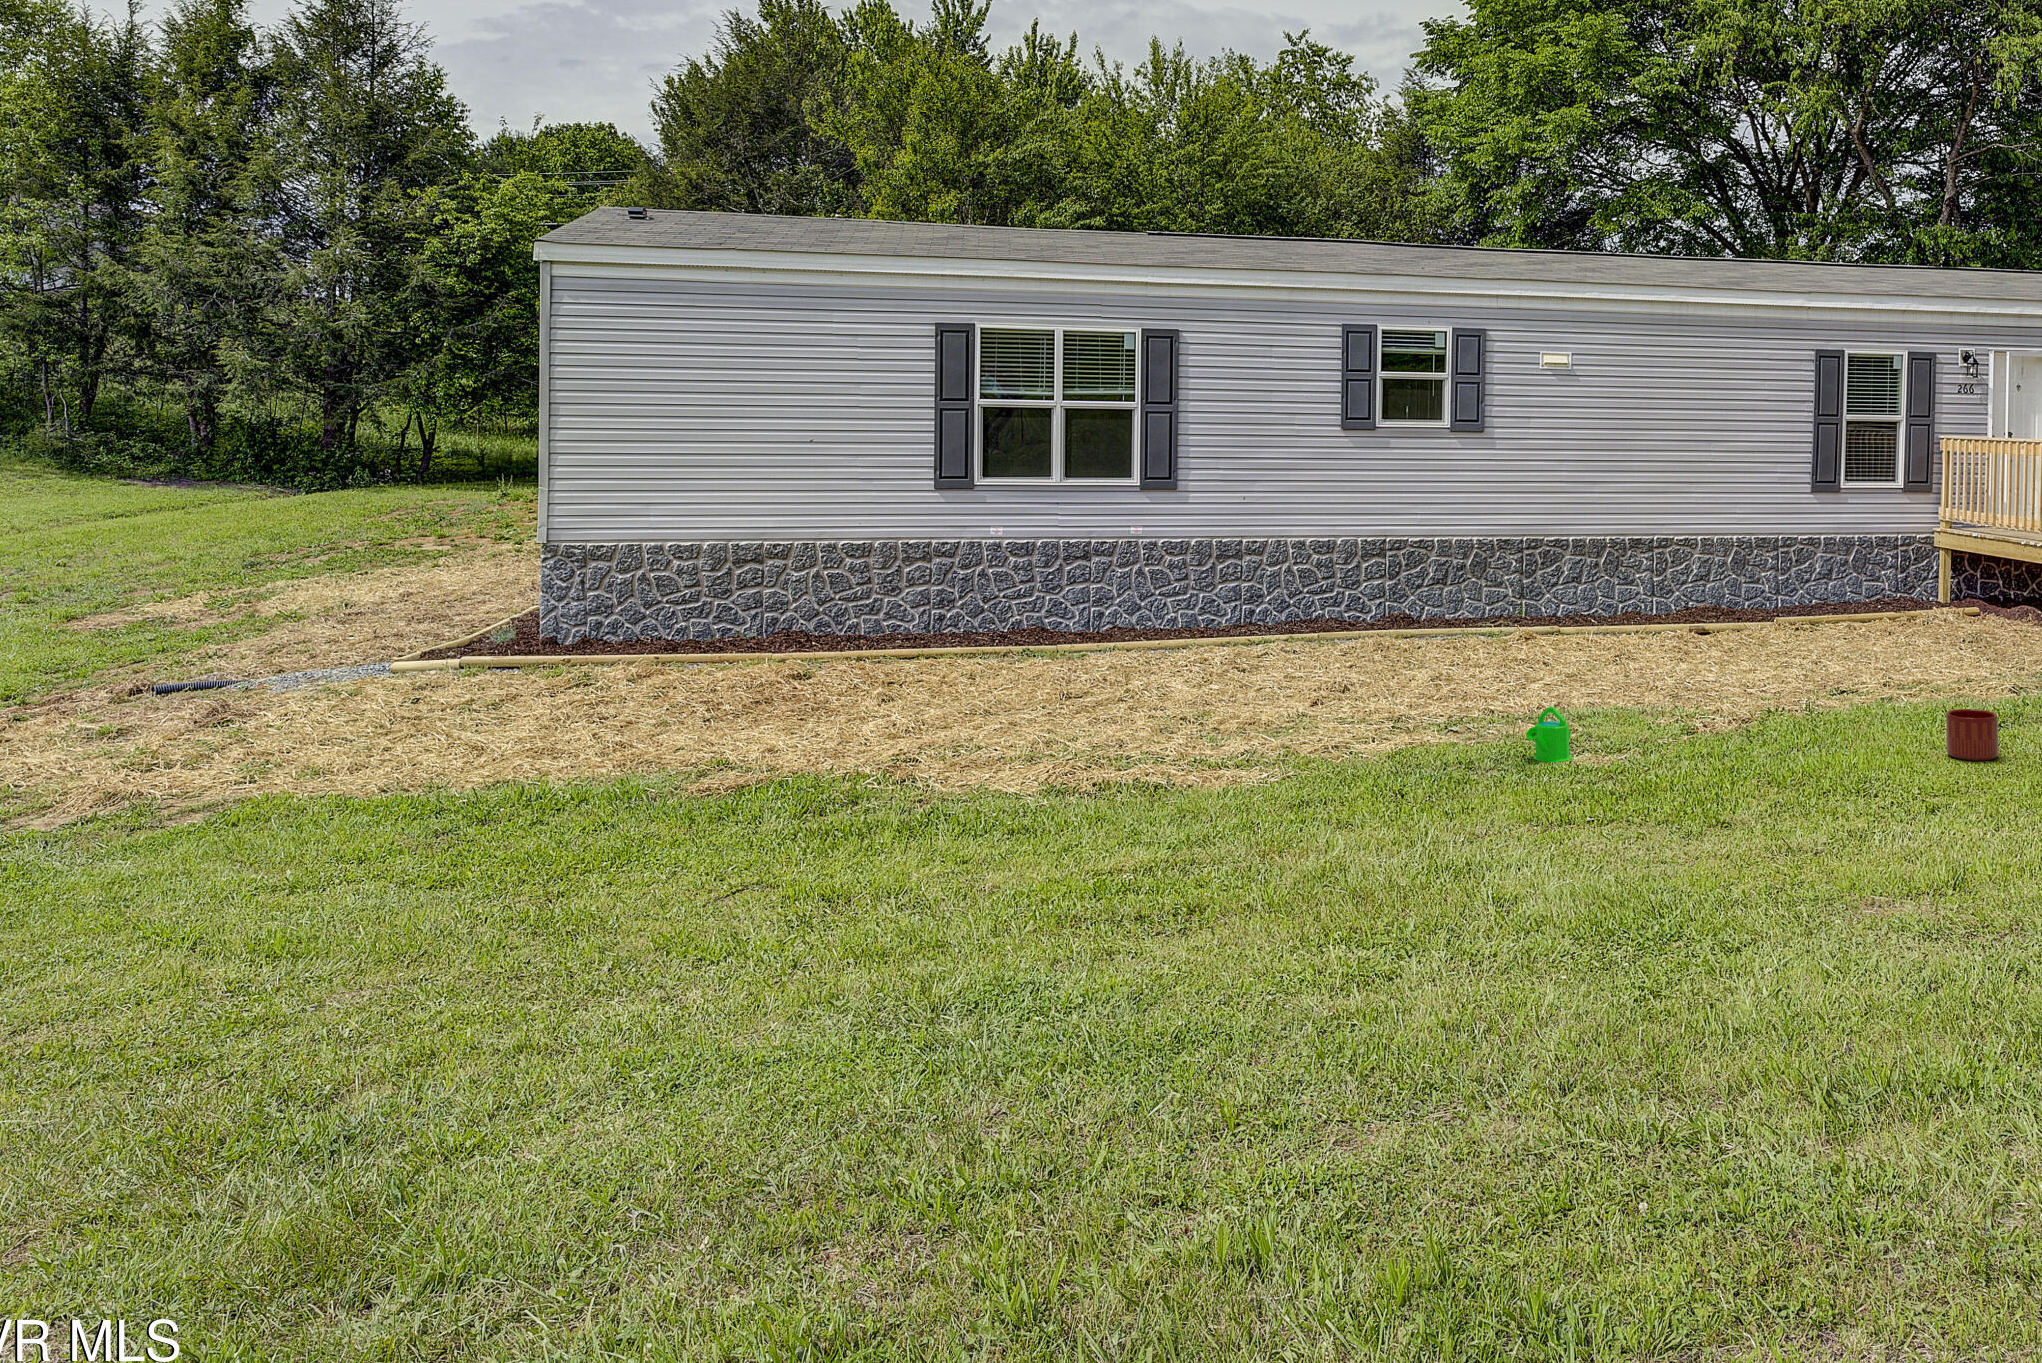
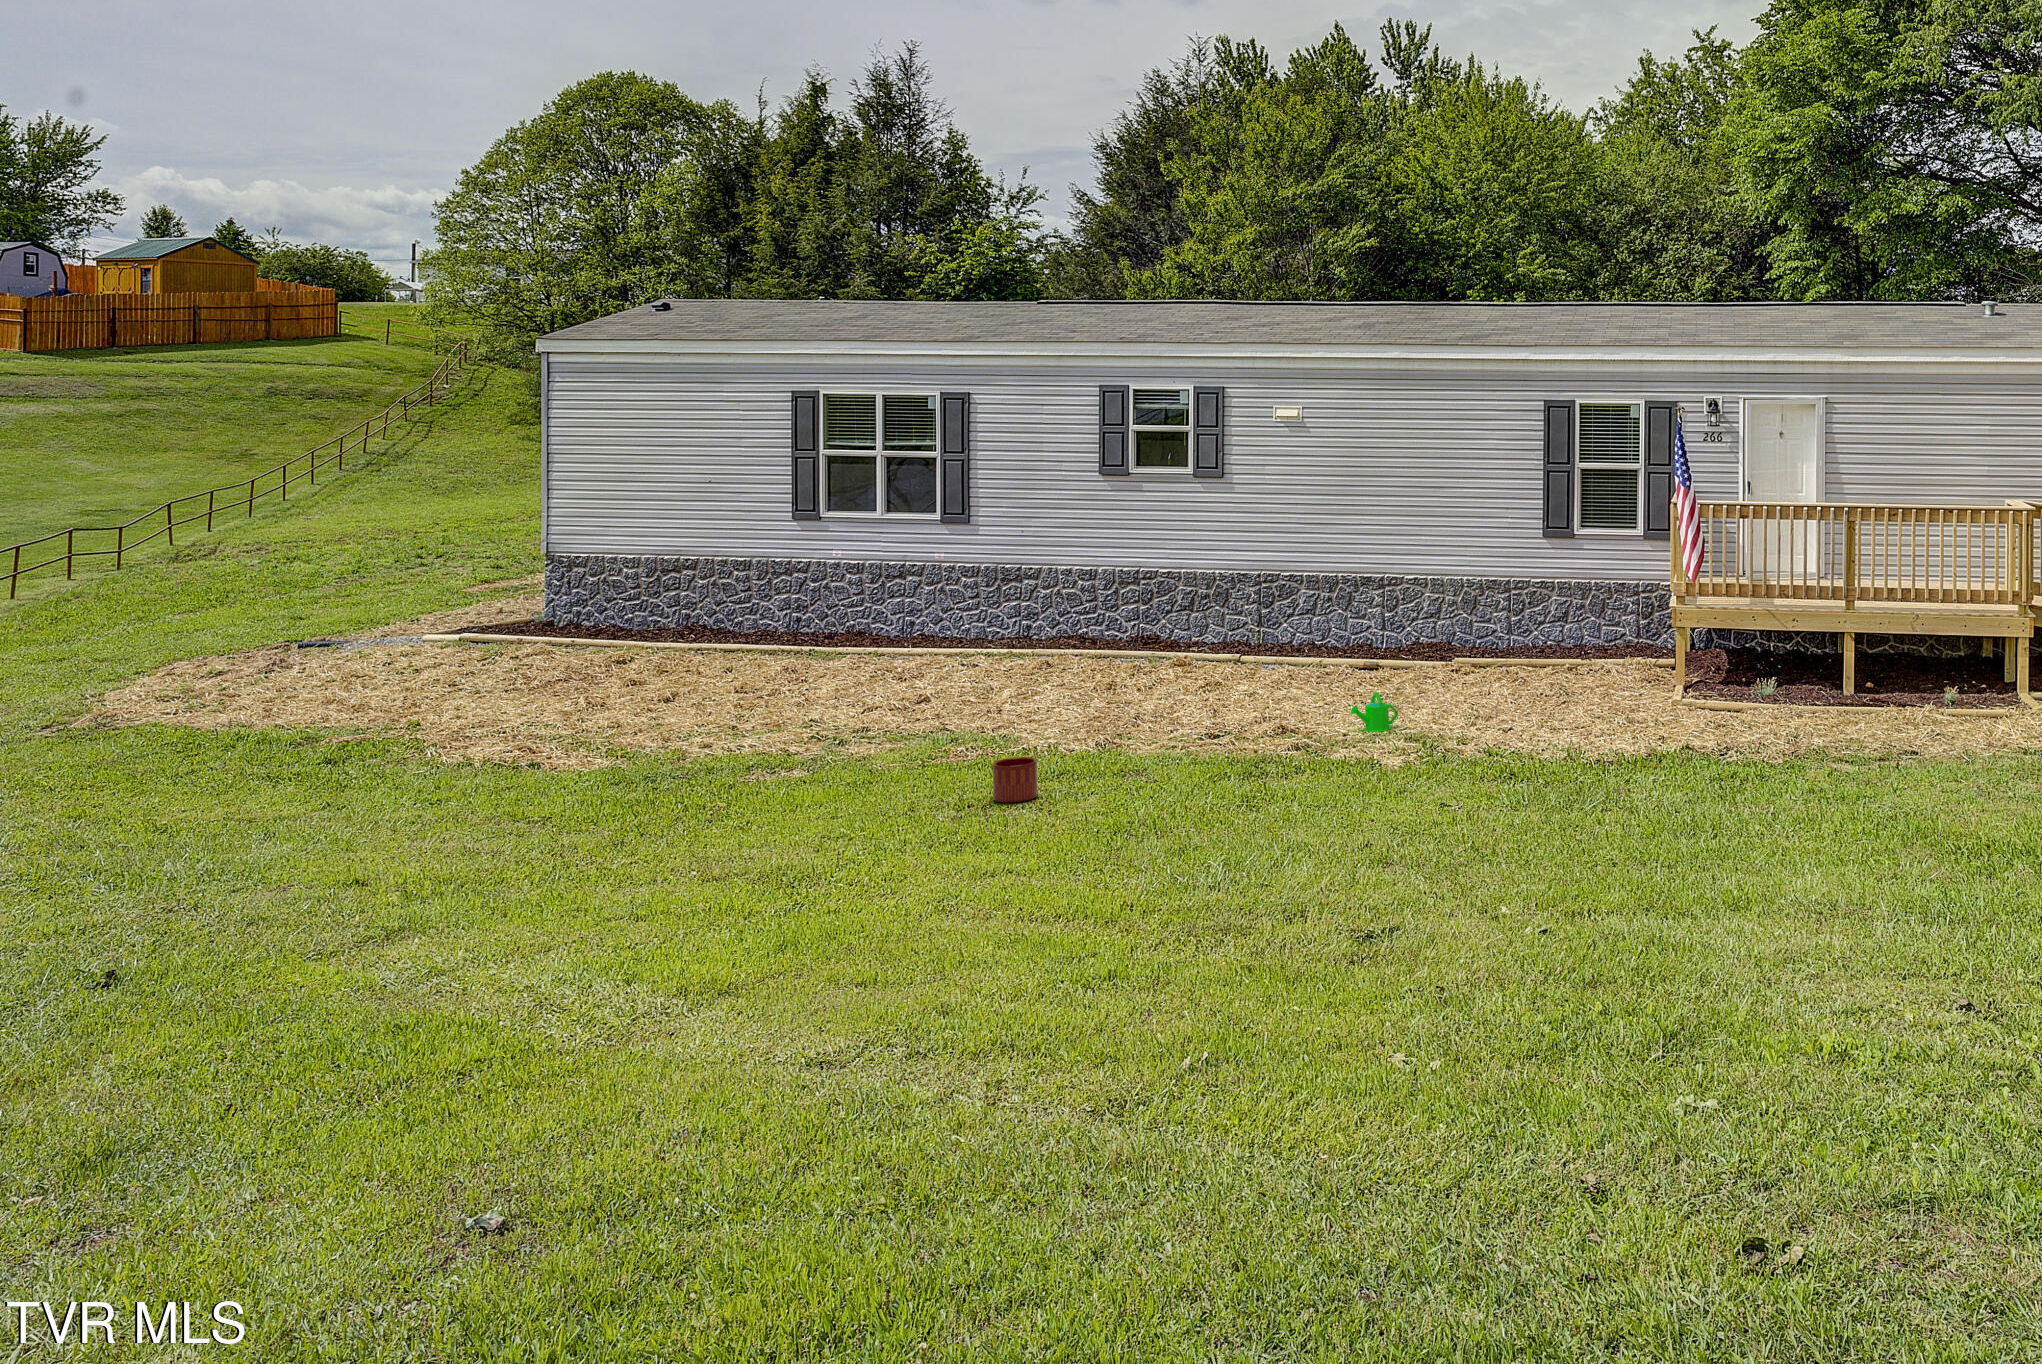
watering can: present [1526,707,1572,762] -> present [1350,692,1398,732]

